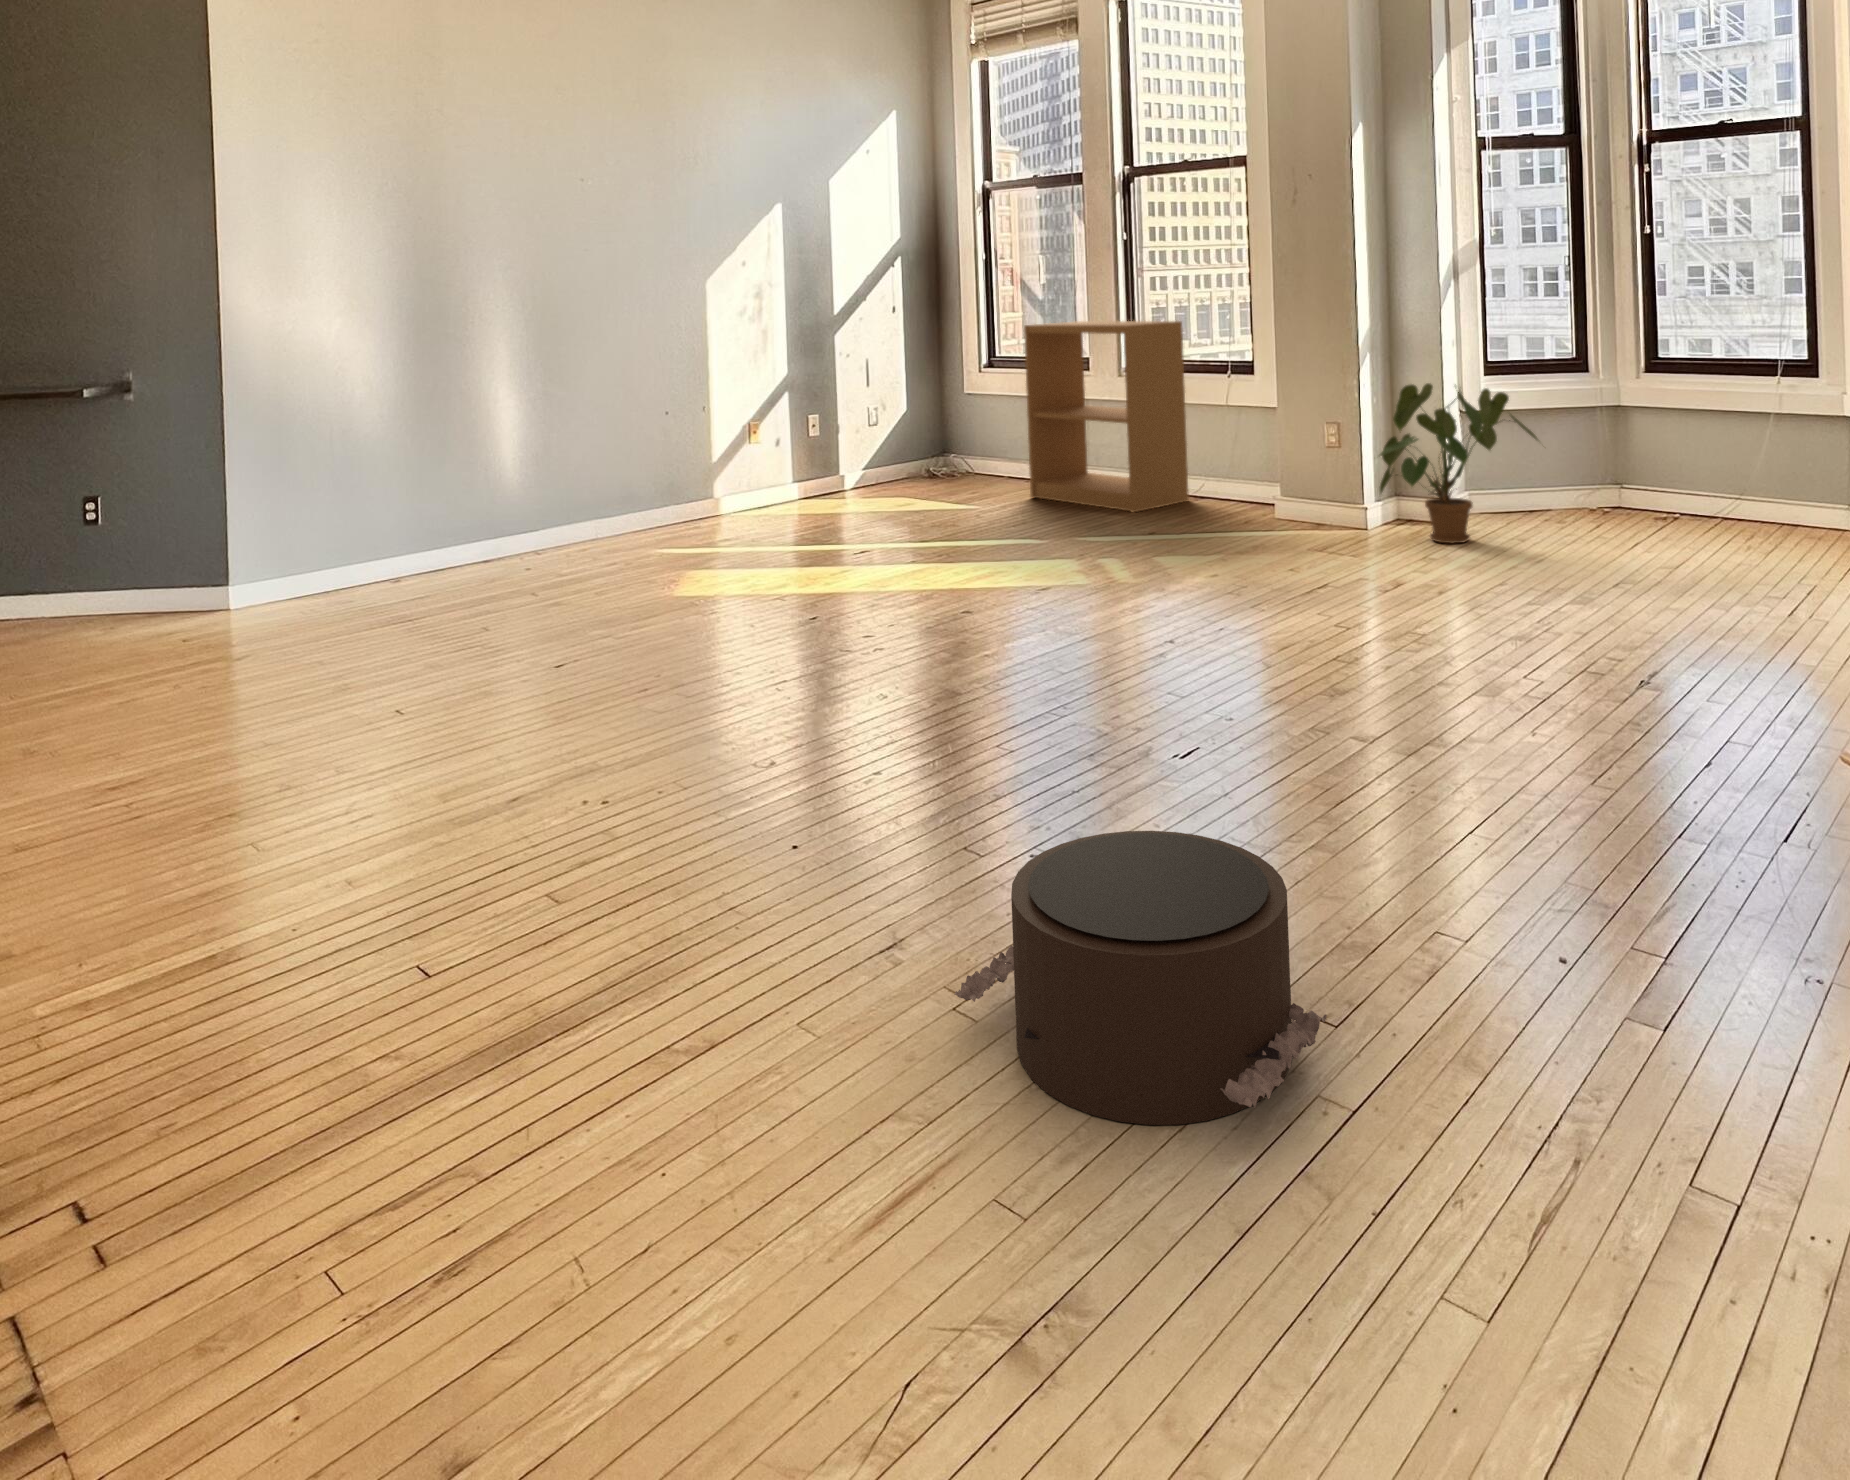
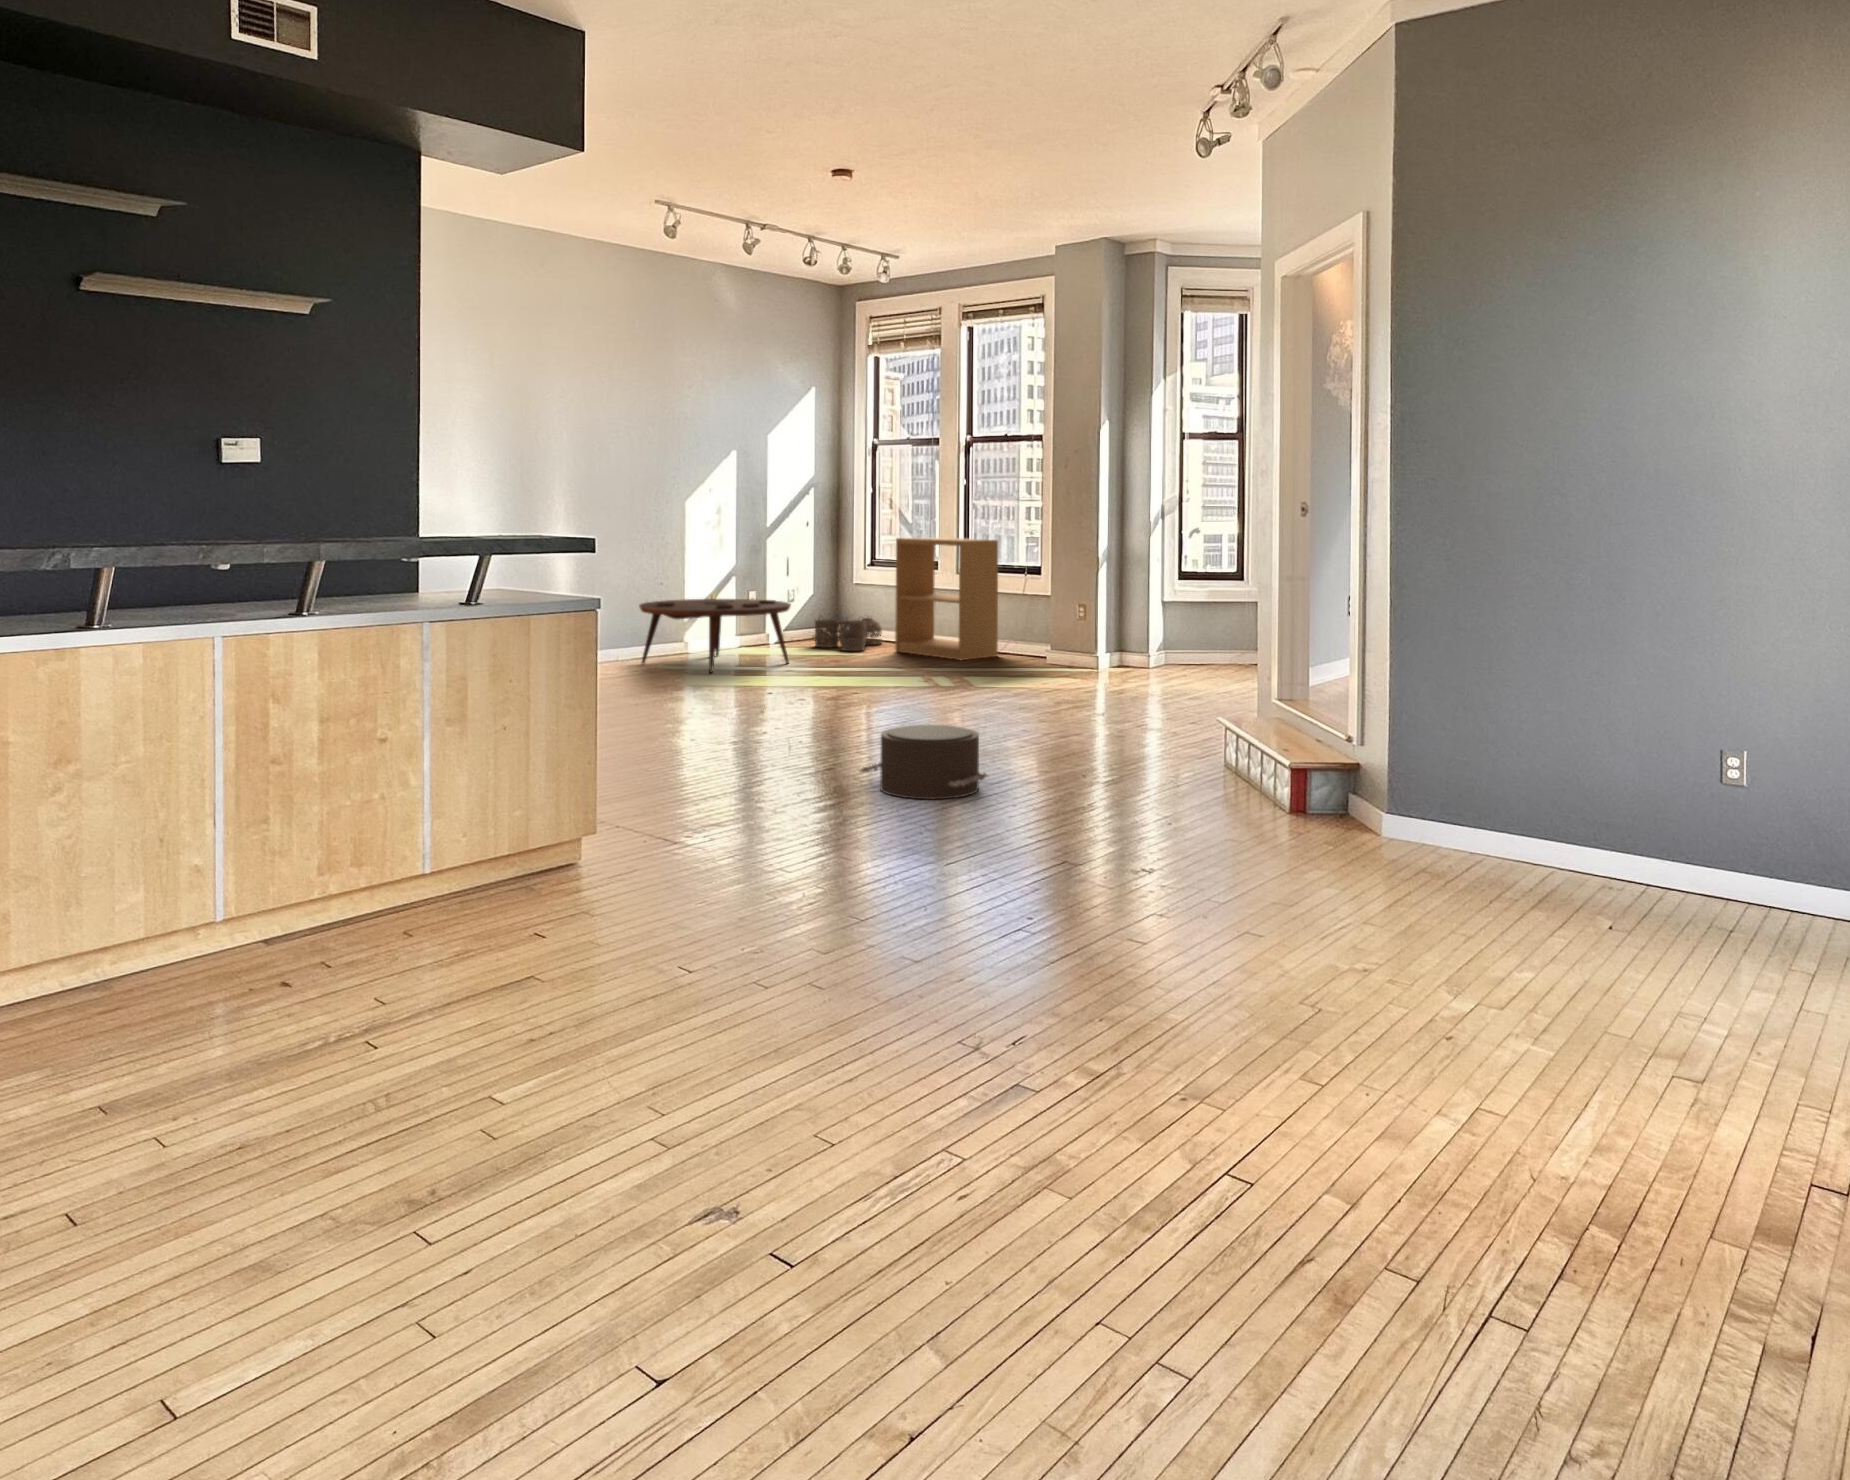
house plant: present [1379,383,1538,543] -> none [1102,583,1204,678]
coffee table: none [623,428,865,559] -> present [639,599,791,673]
woven basket: none [908,440,1009,499] -> present [815,618,882,651]

